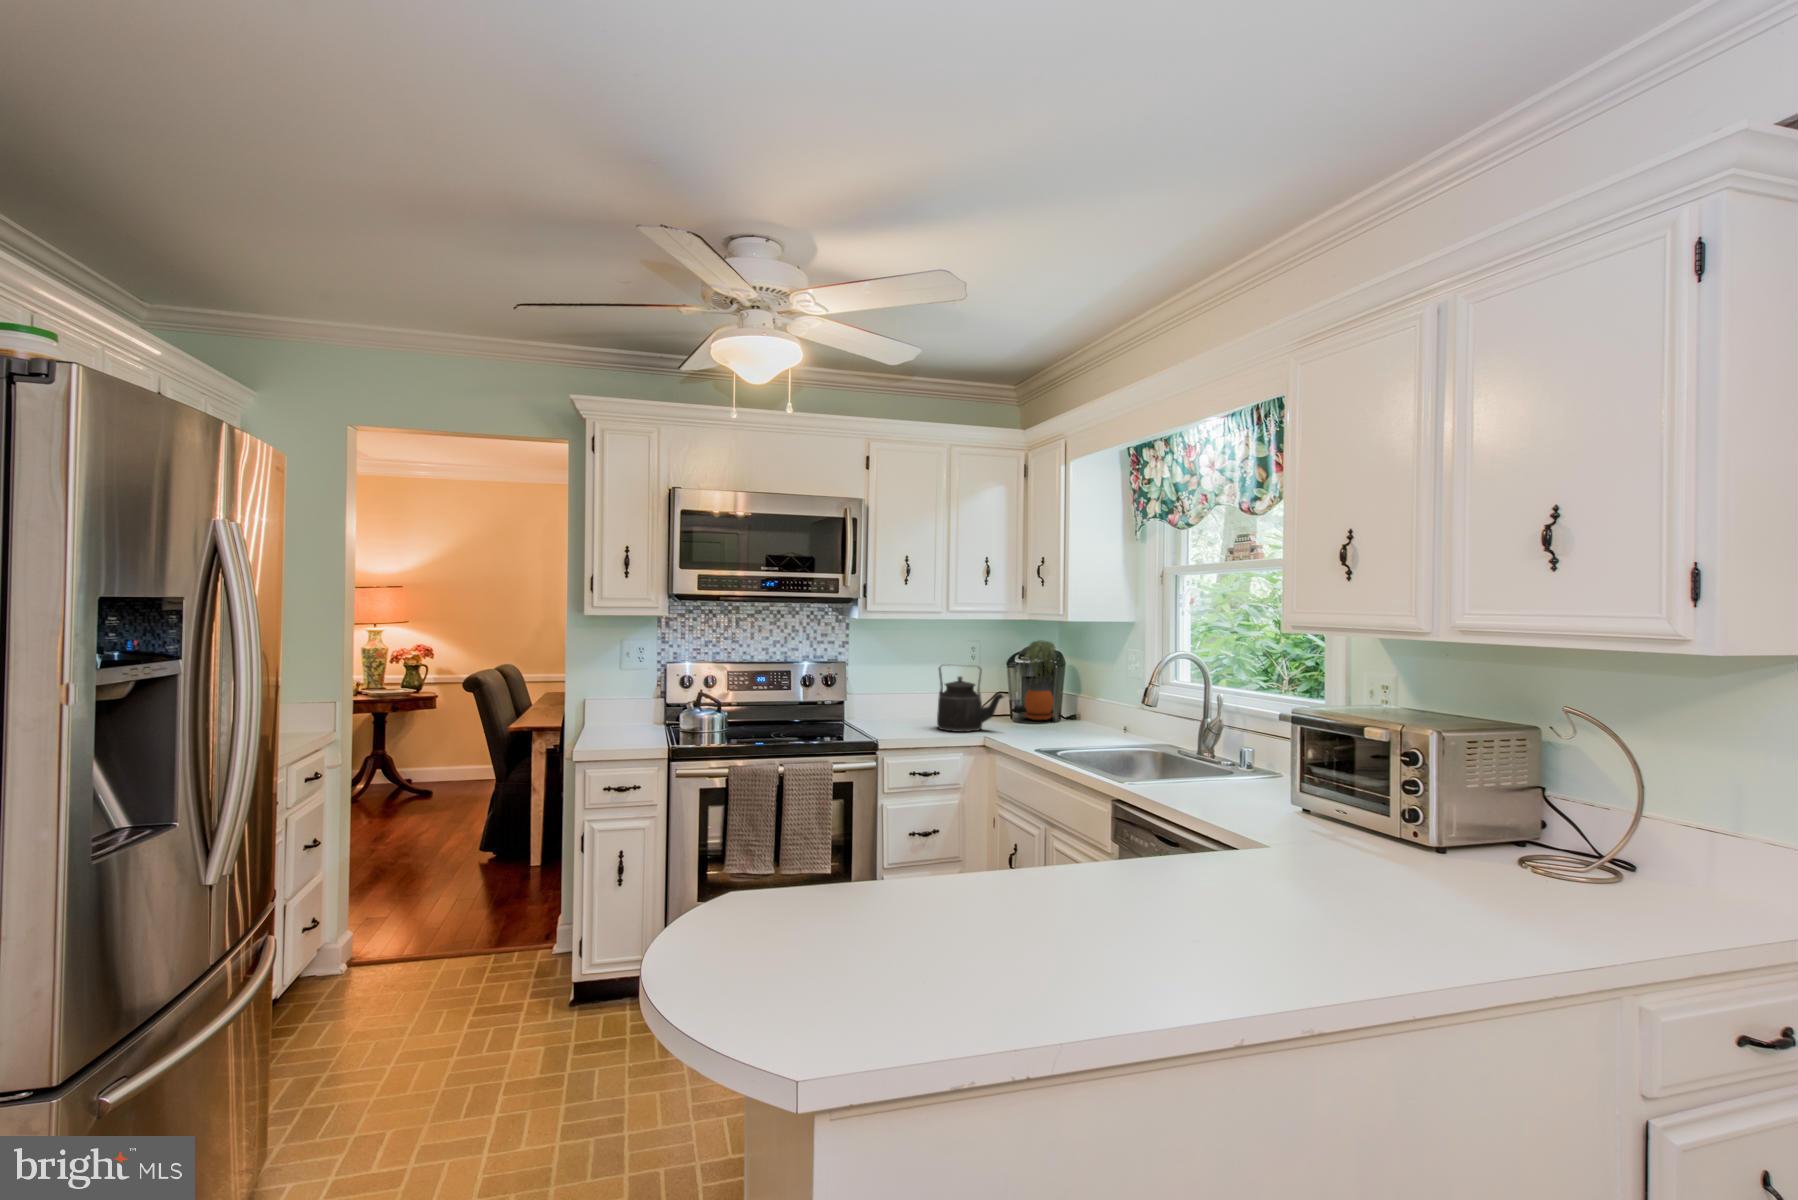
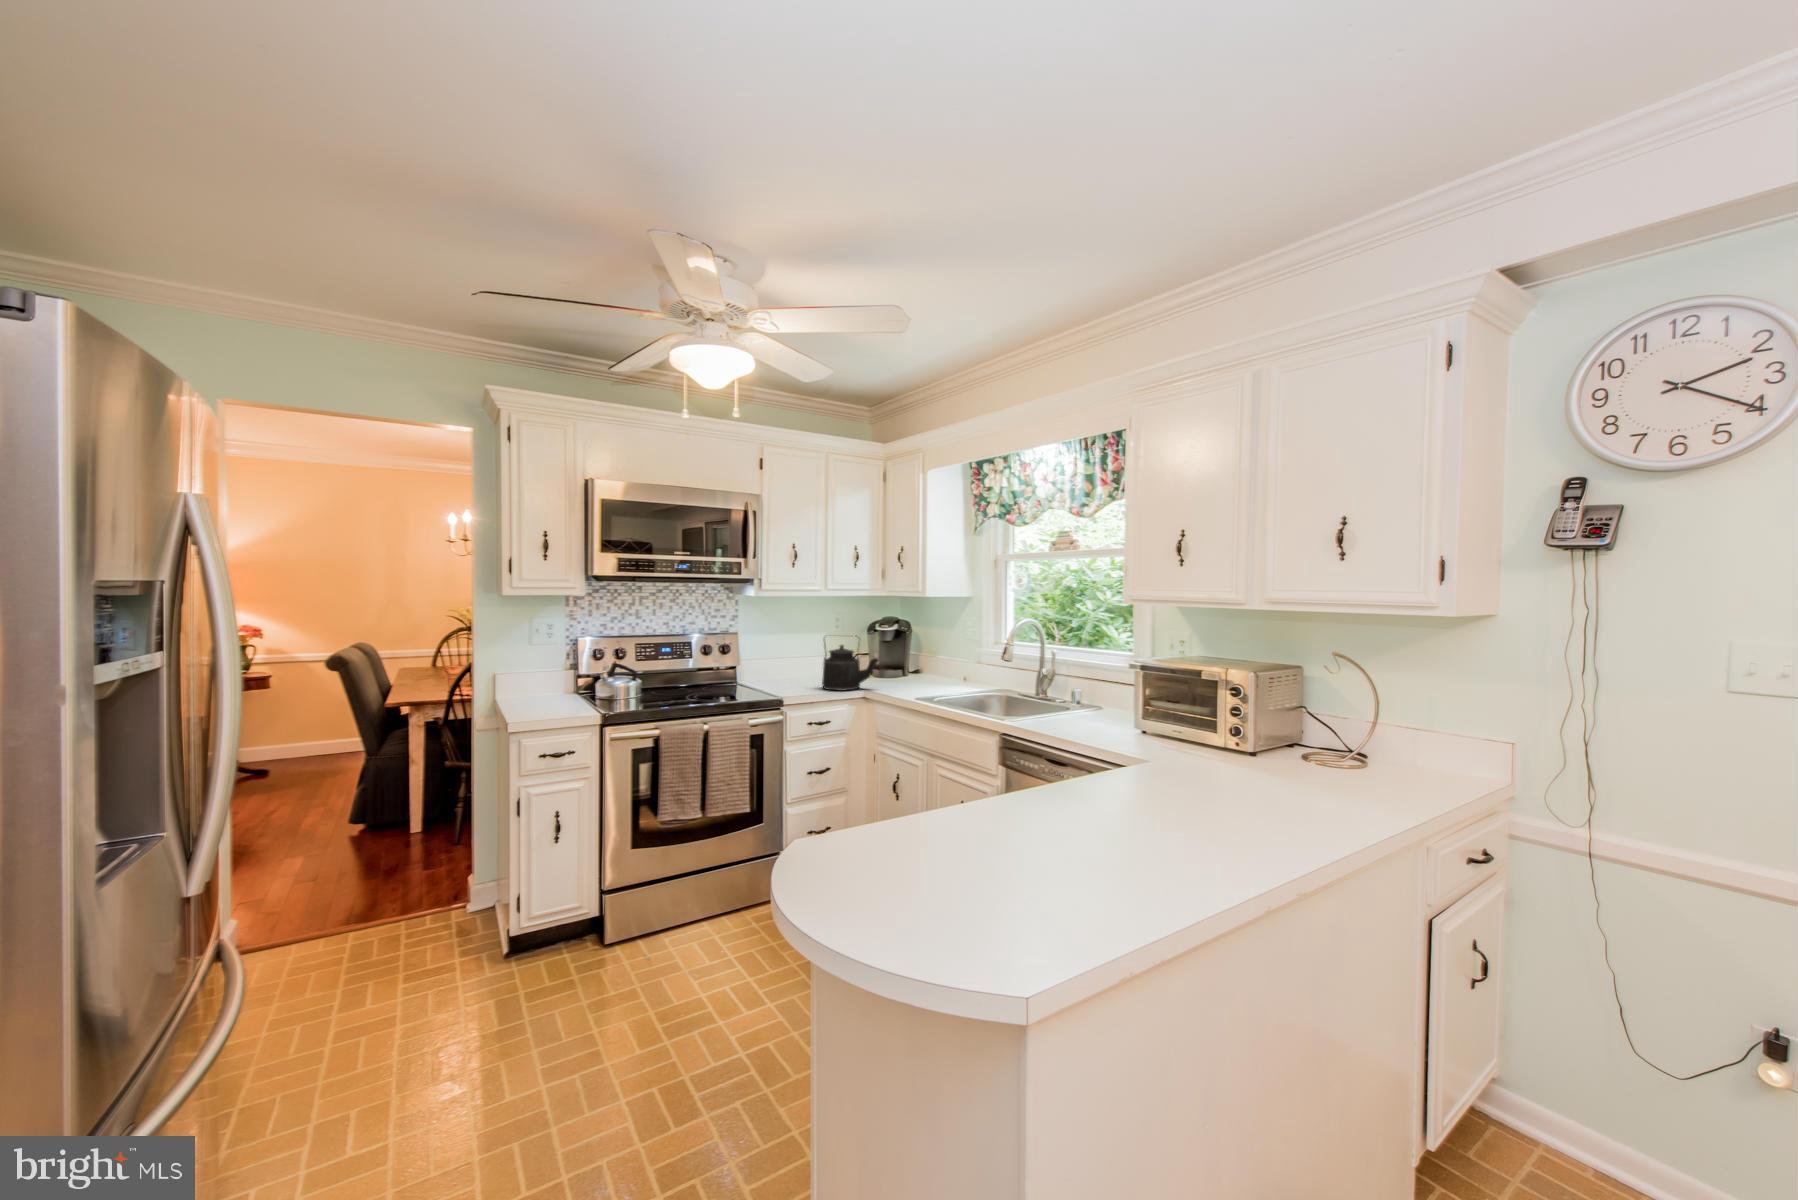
potted plant: present [1022,641,1055,720] -> none [884,615,913,680]

